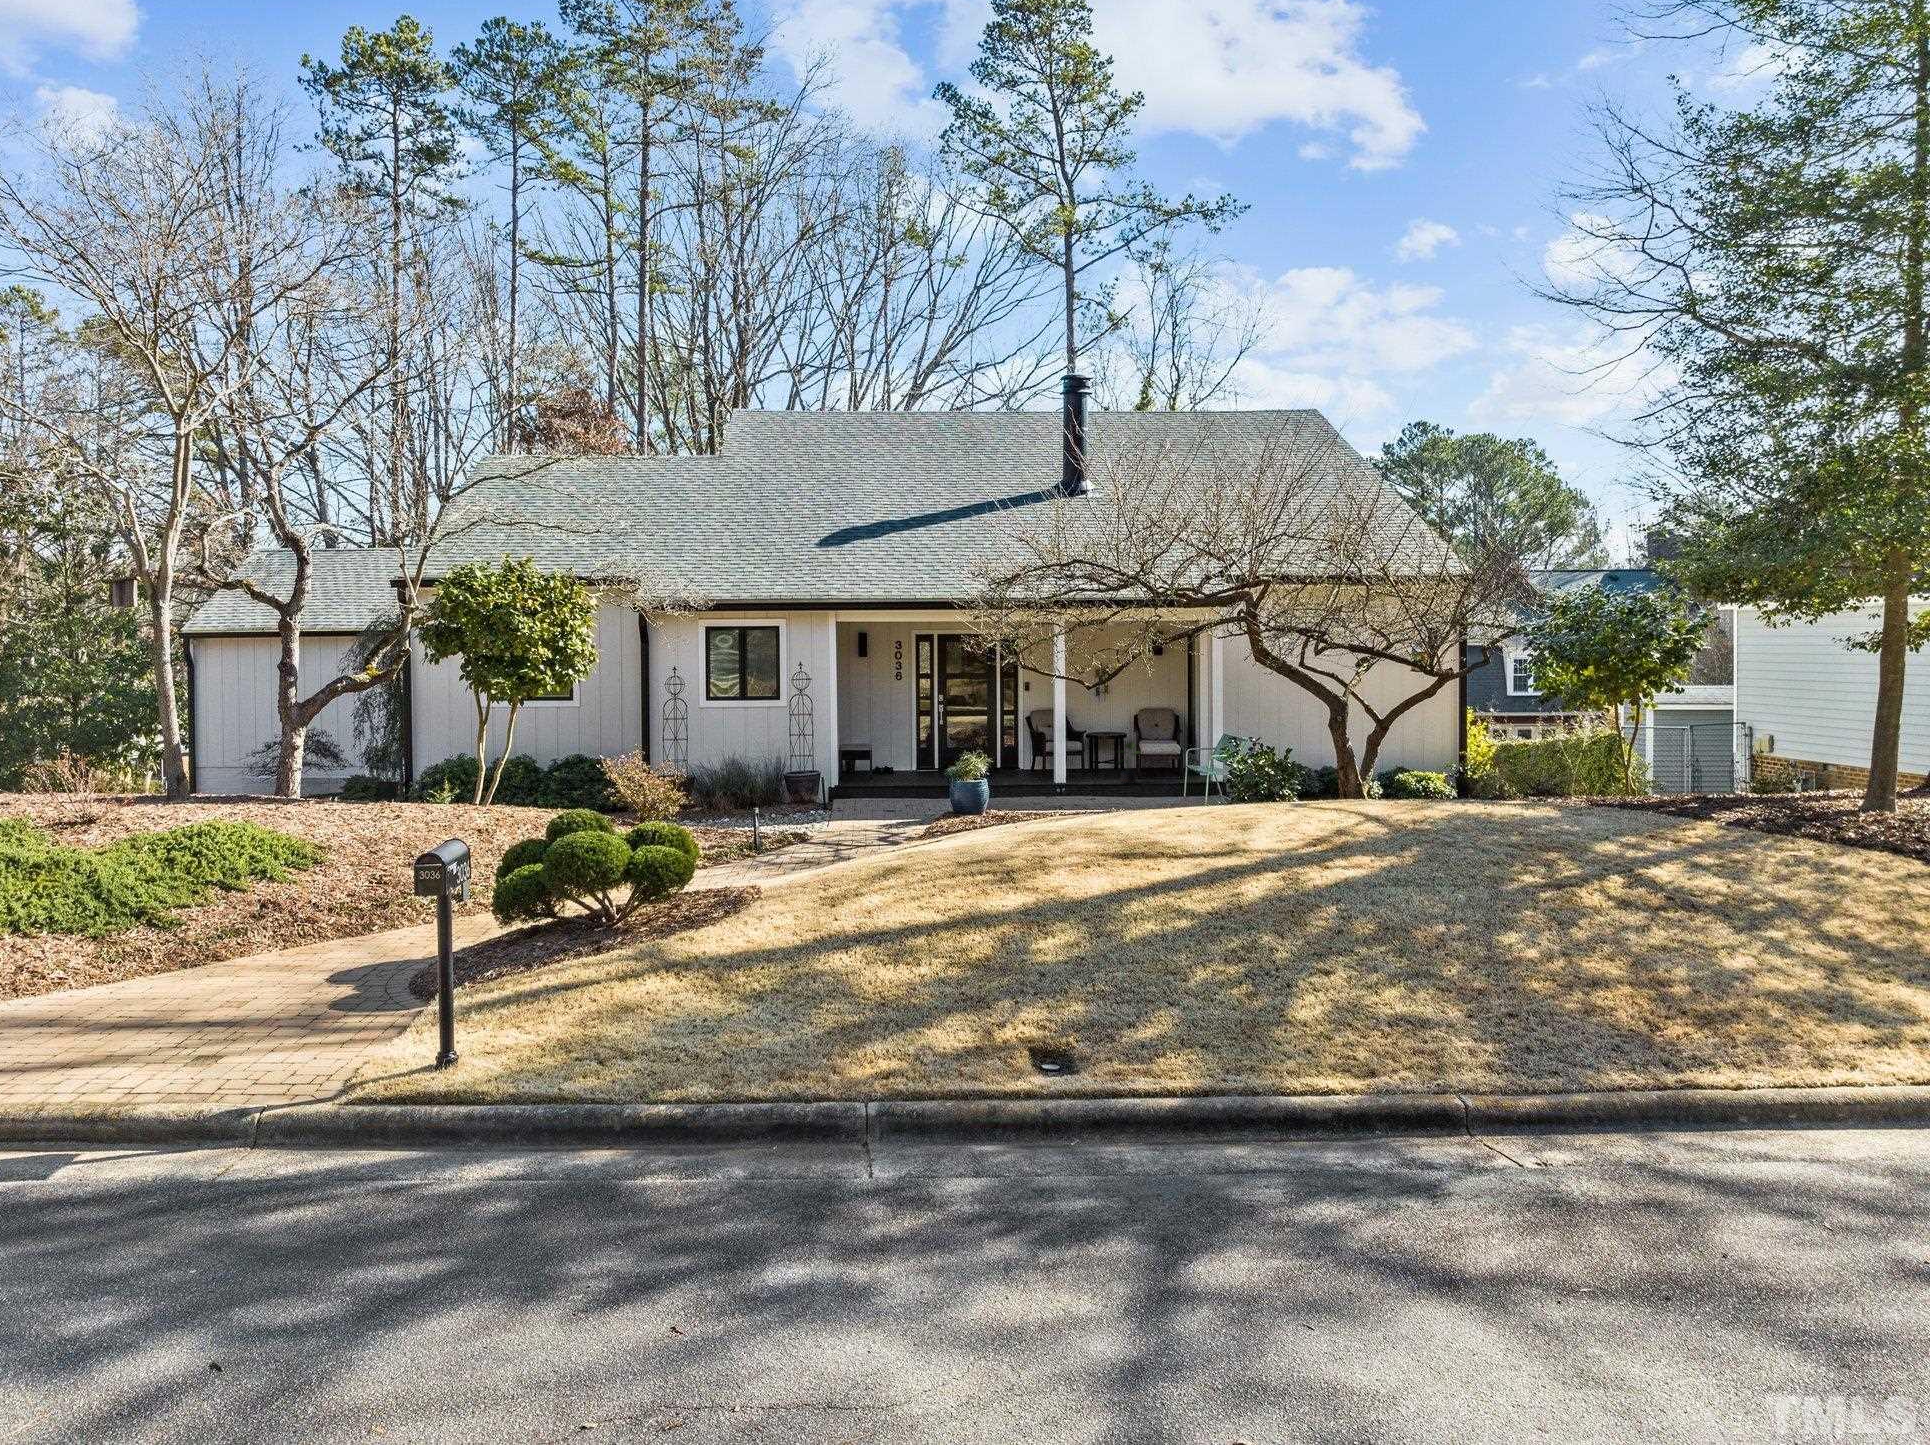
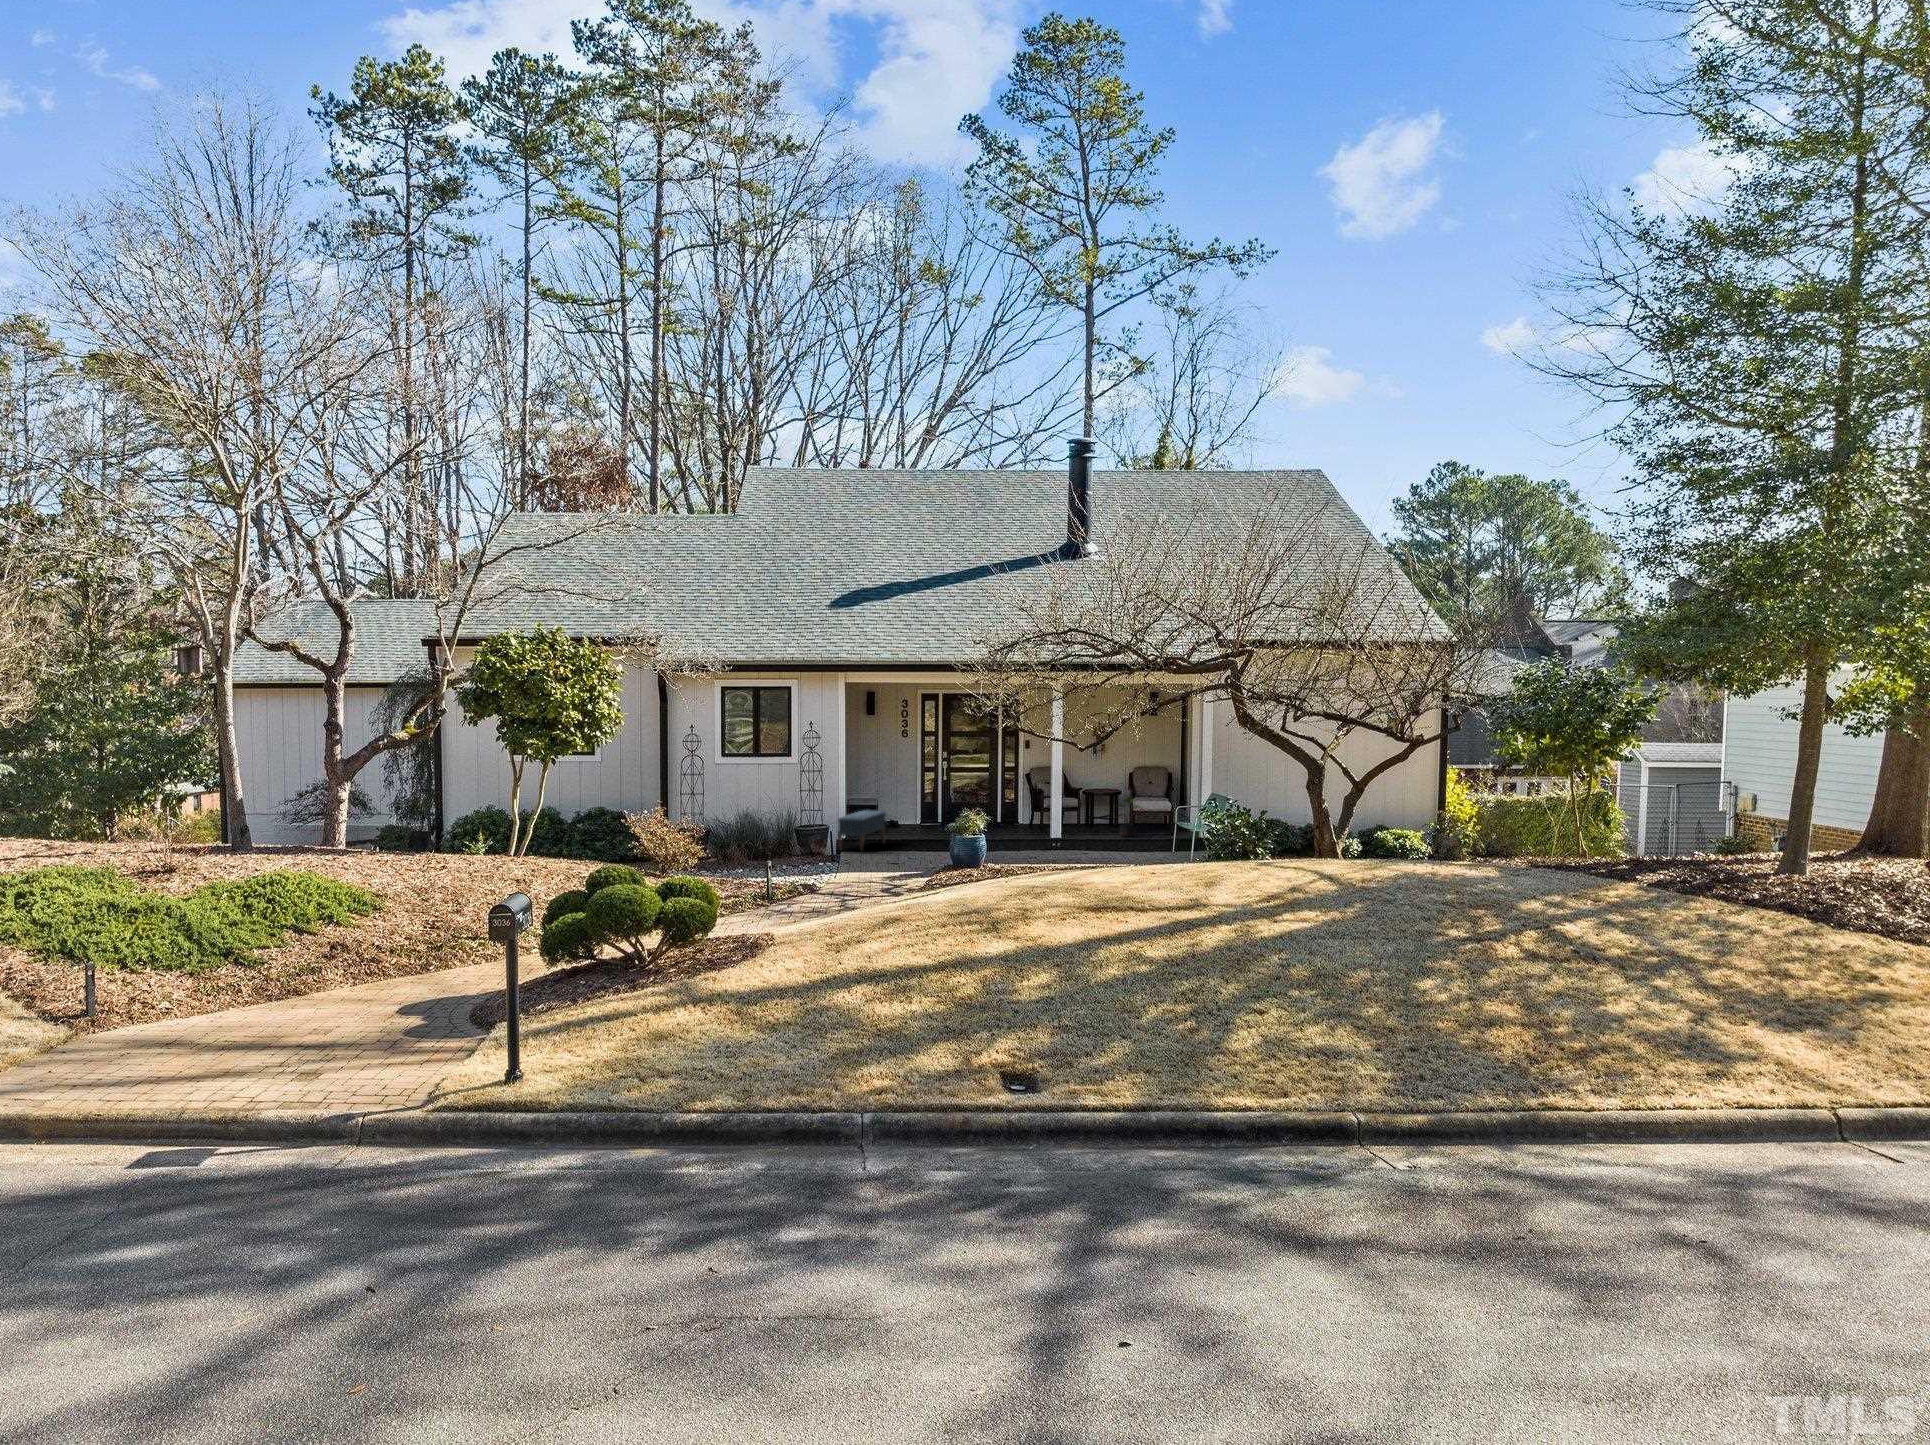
bench: none [829,759,880,801] -> present [838,810,886,851]

